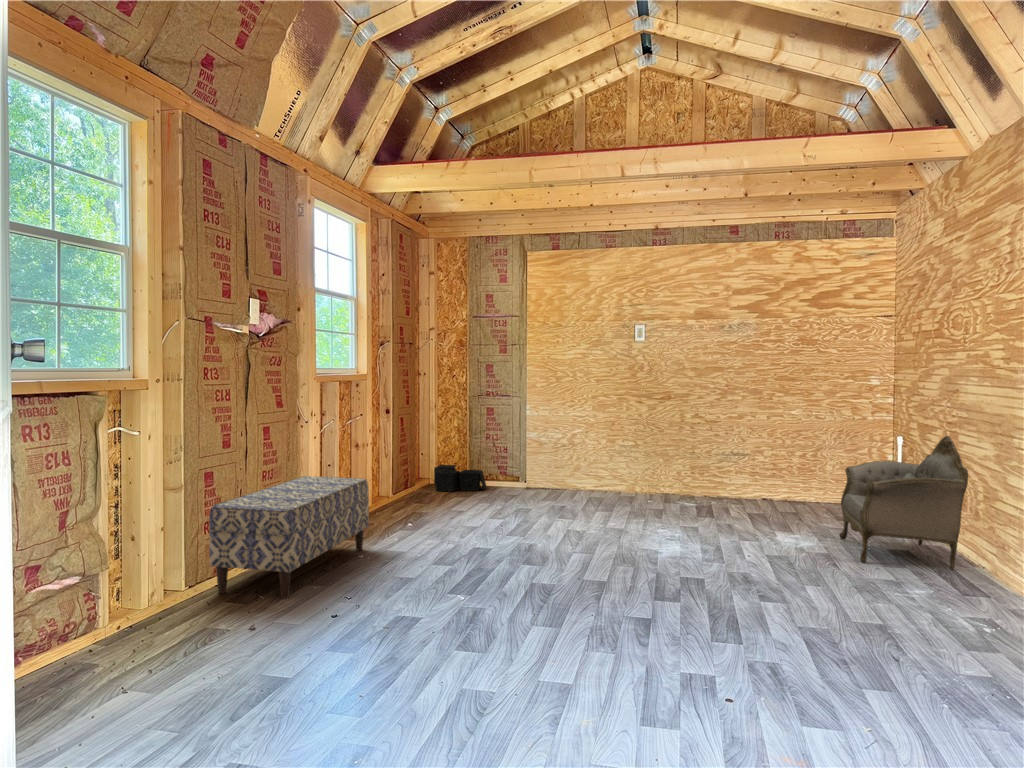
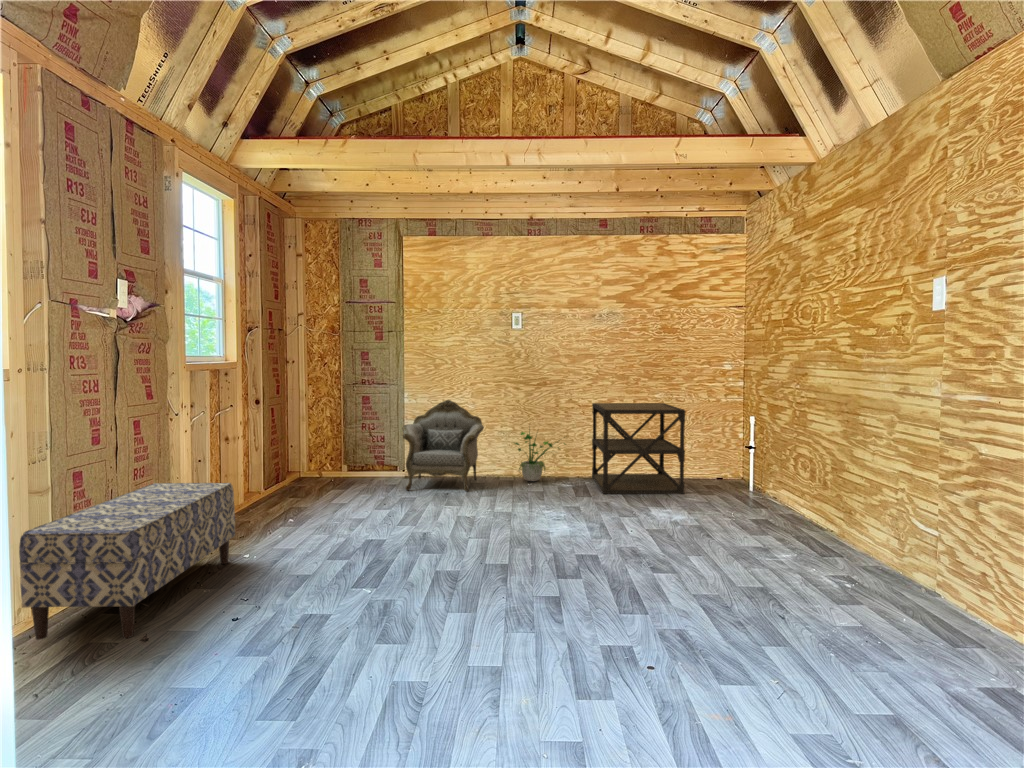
shelving unit: none [718,419,821,519] -> present [592,403,685,494]
potted plant: none [632,434,695,498] -> present [515,432,565,481]
armchair: present [839,436,968,570] -> present [402,400,484,492]
storage bin: present [434,465,486,492] -> none [308,457,365,486]

